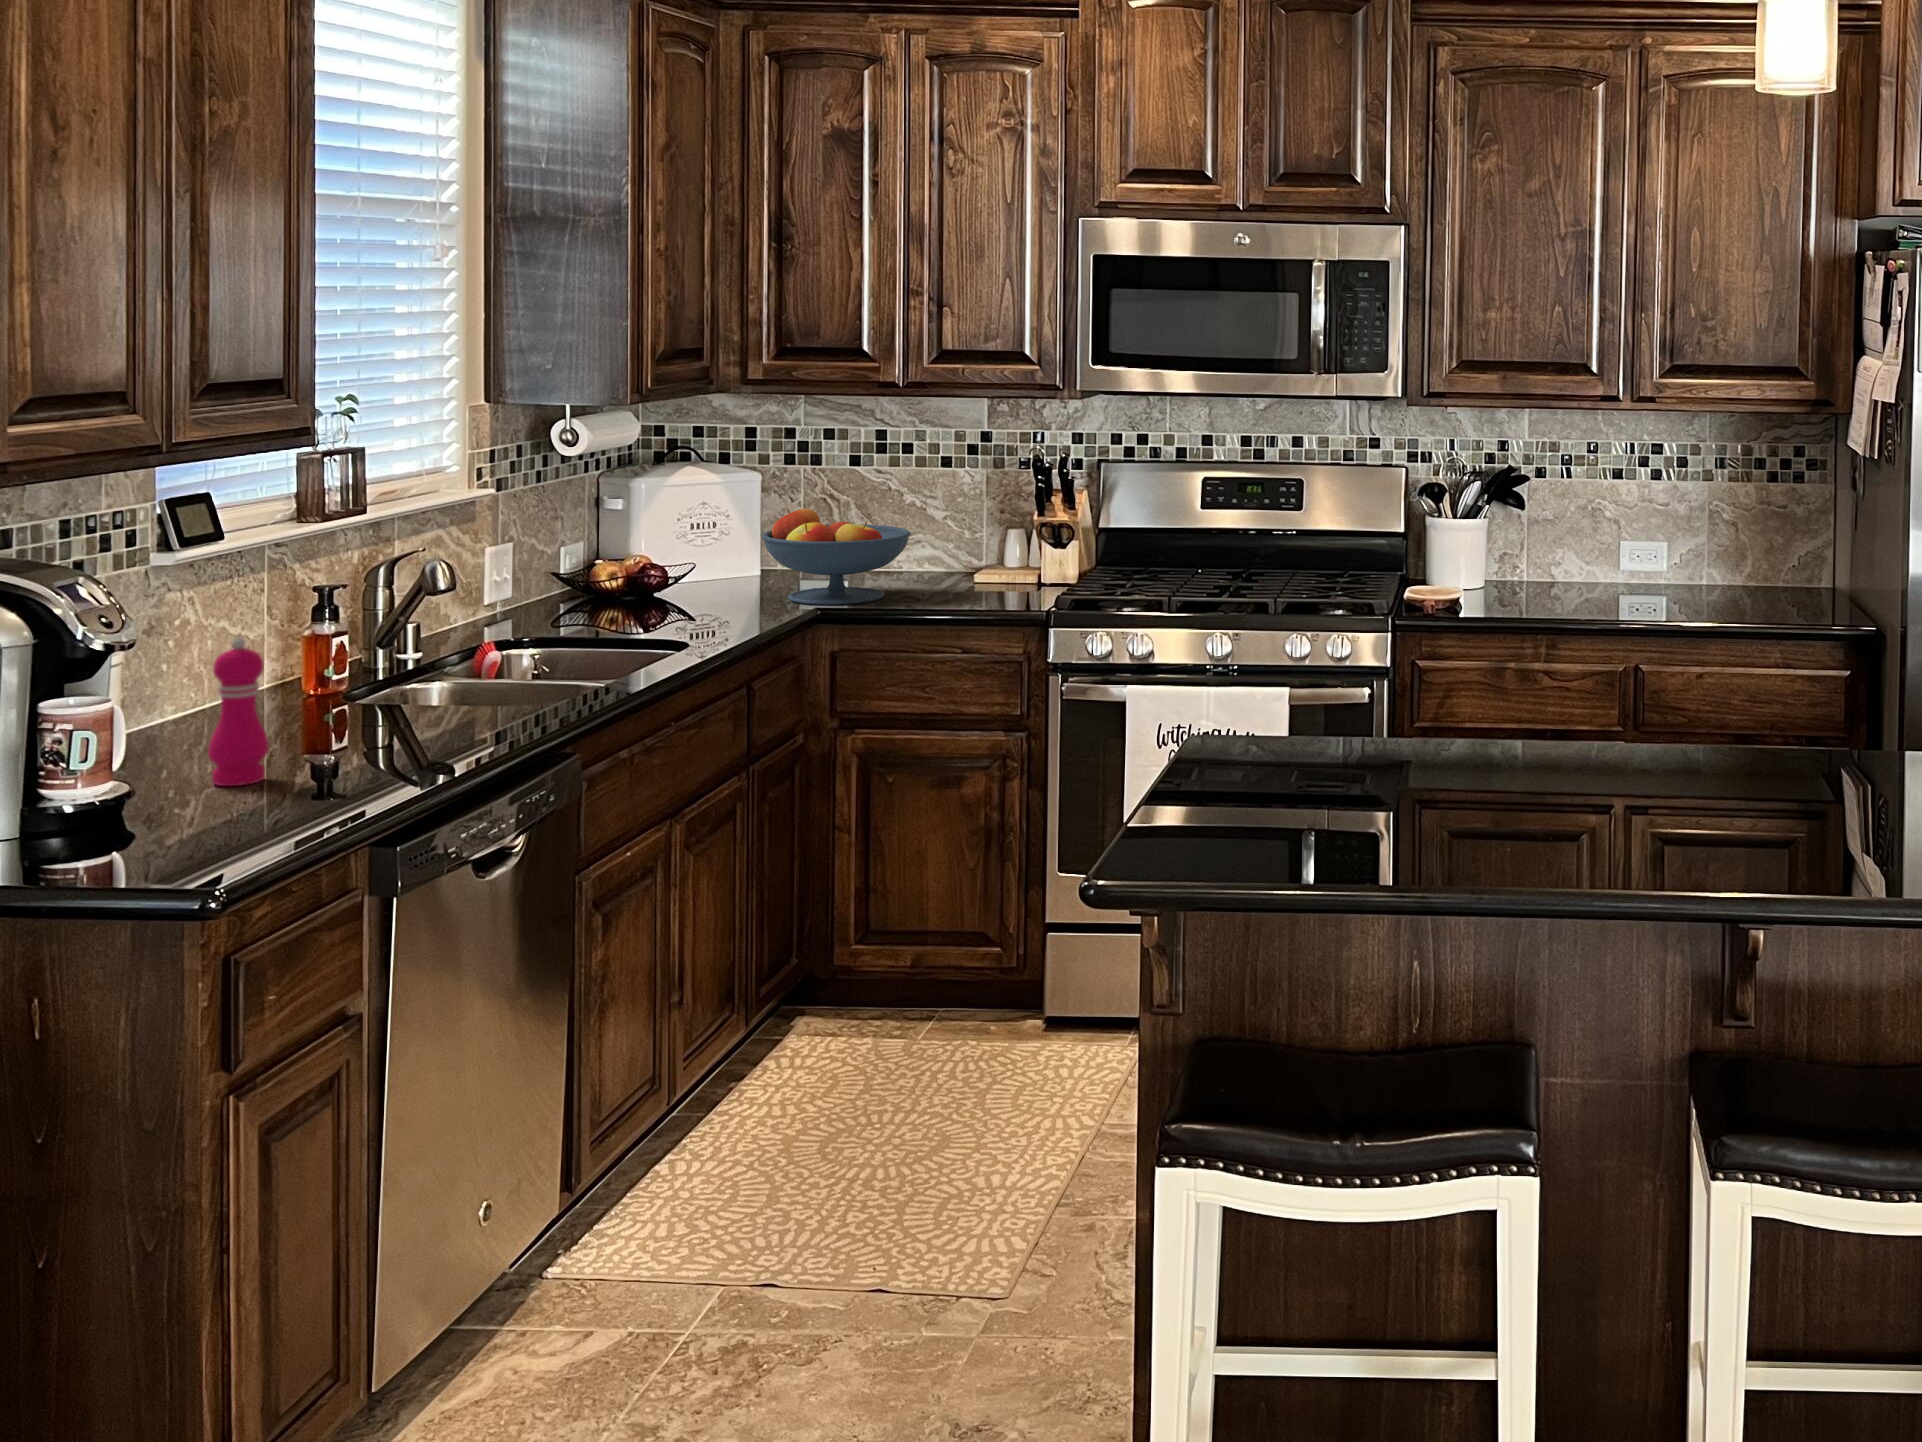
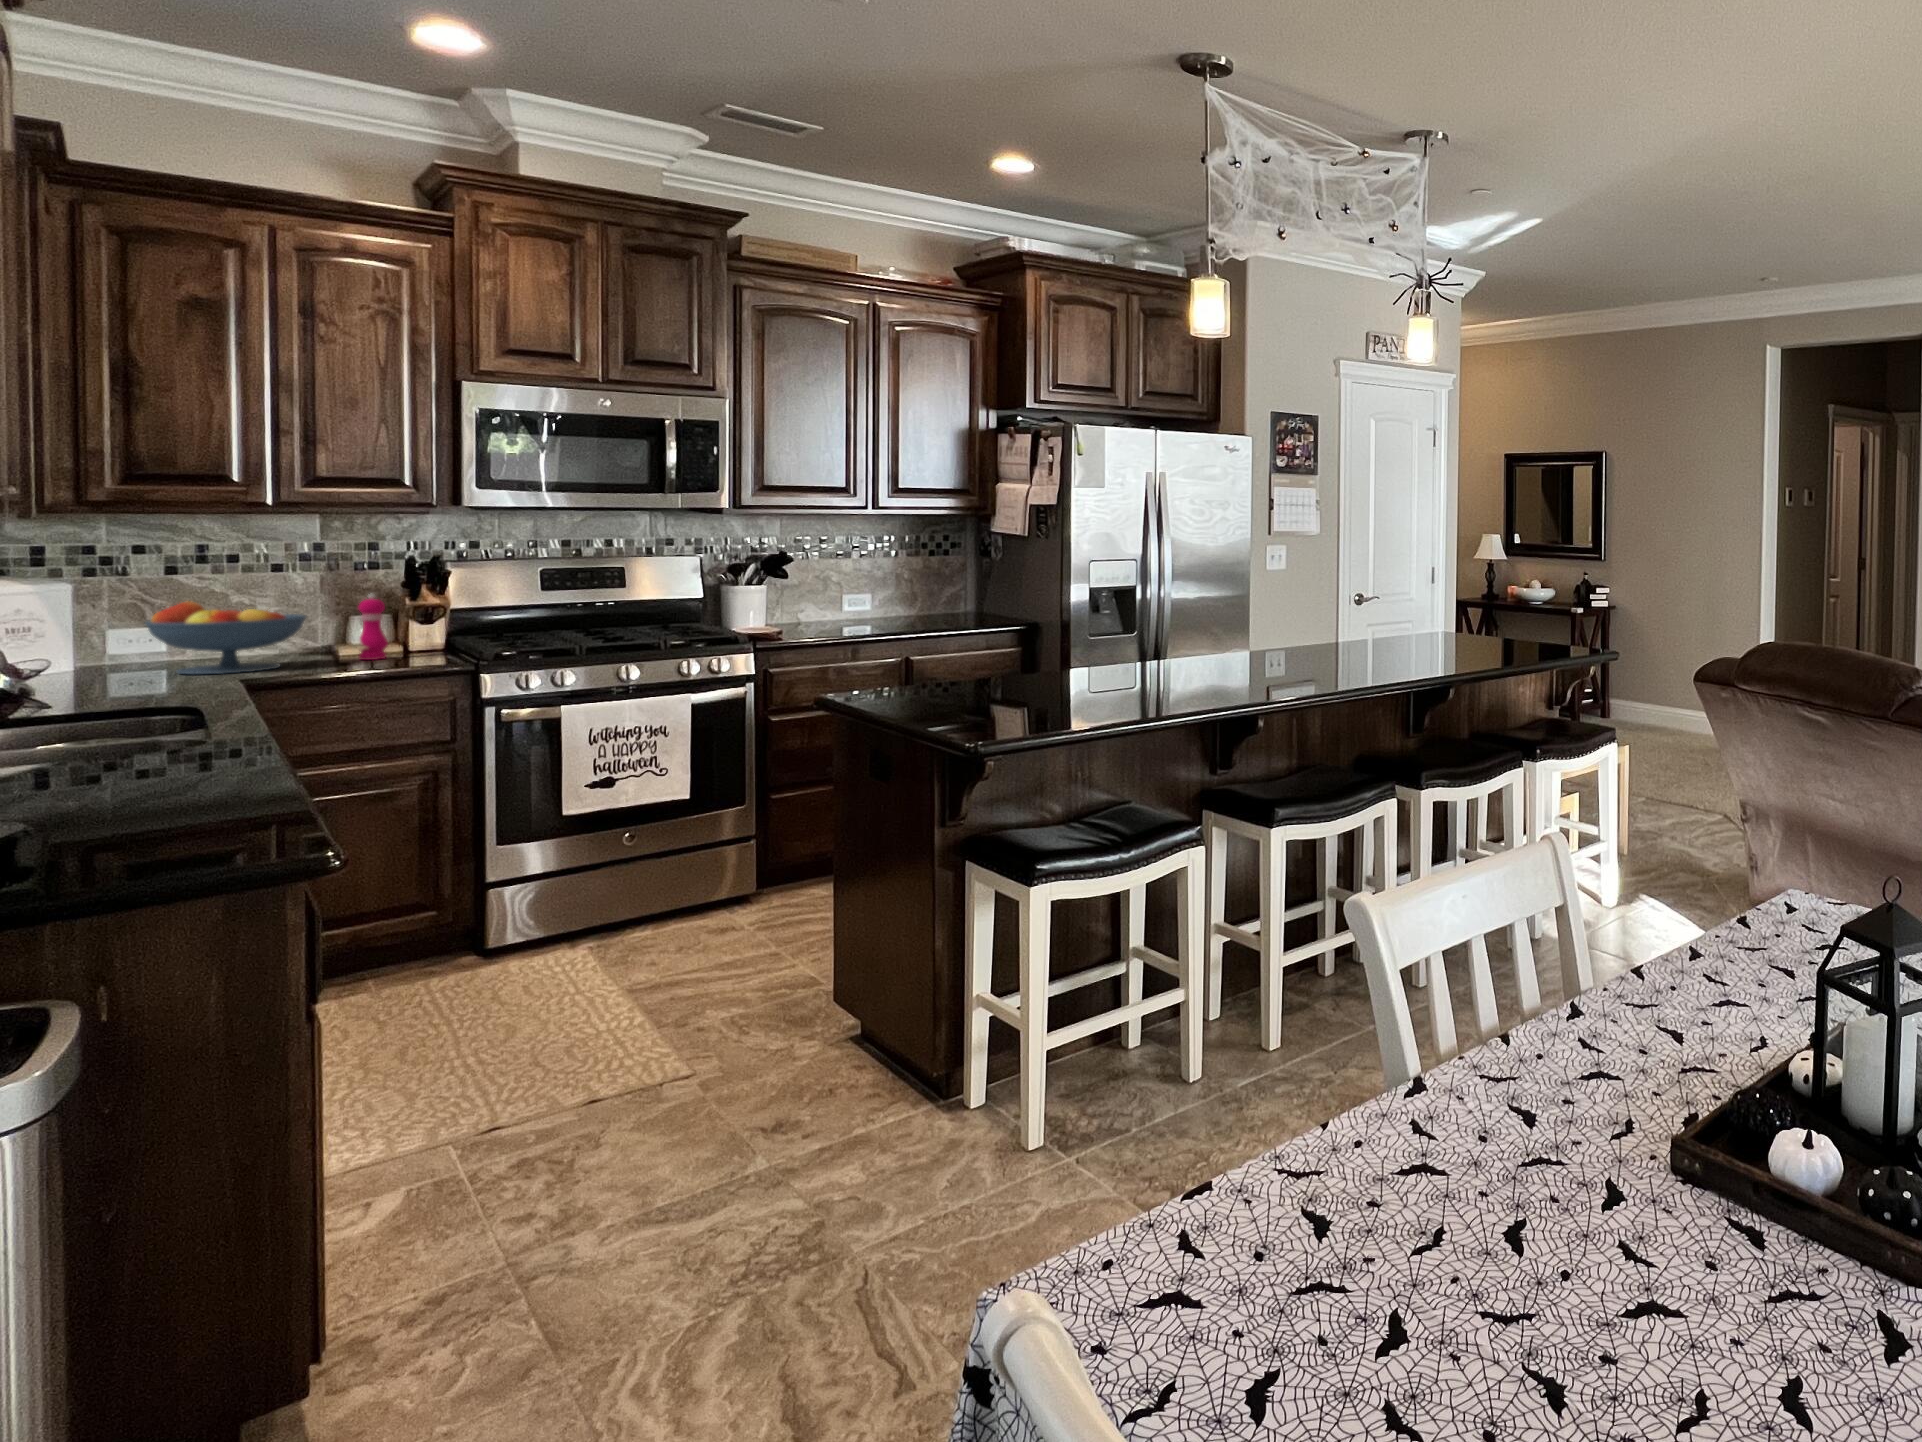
pepper mill: present [208,637,269,786] -> present [358,593,388,660]

